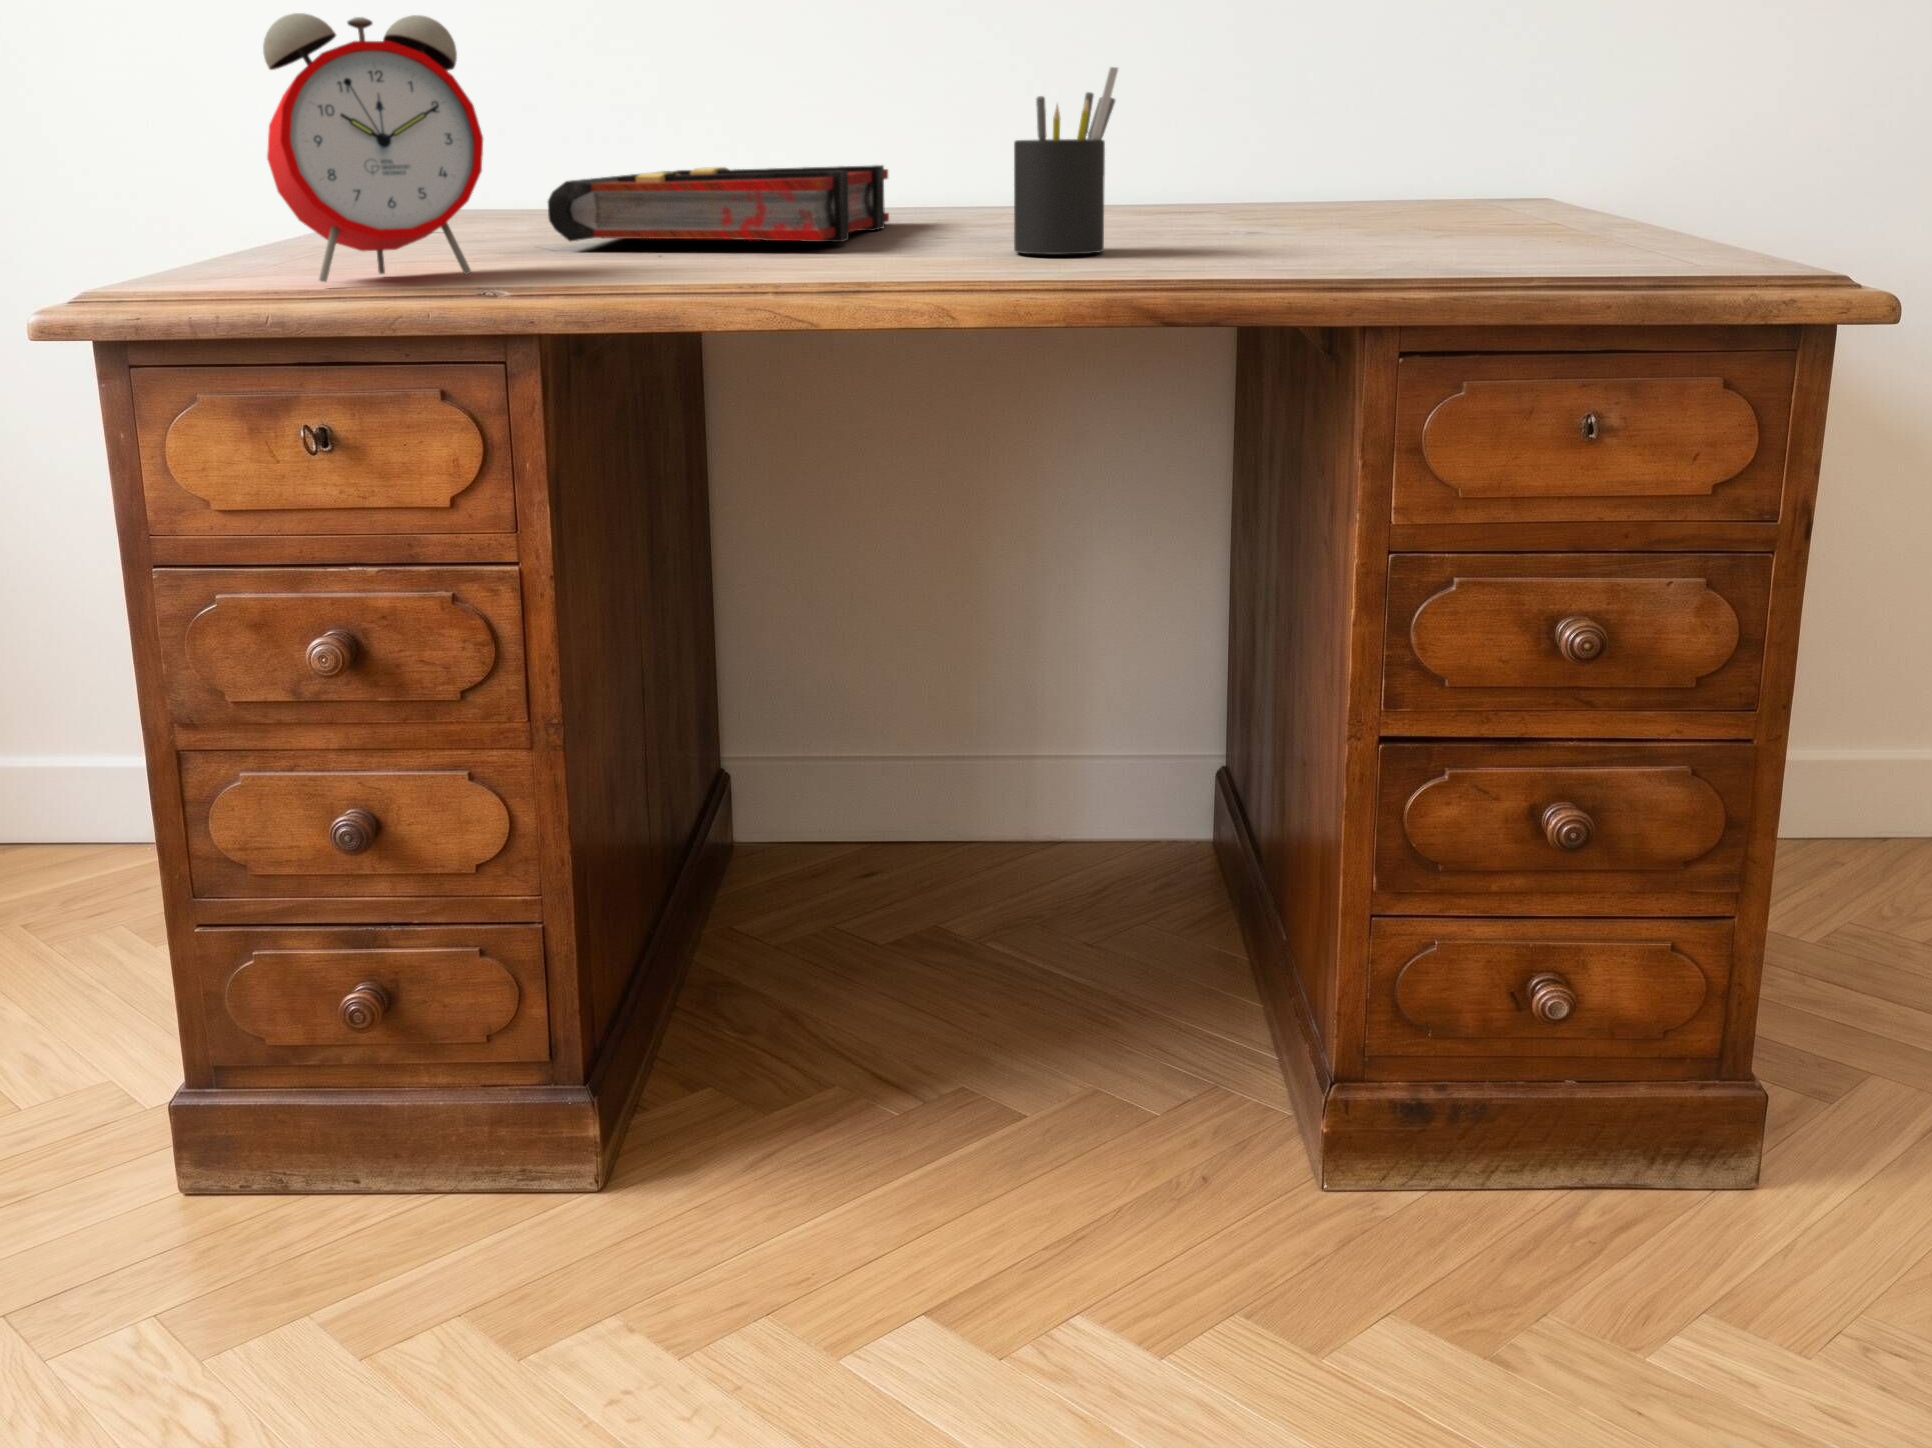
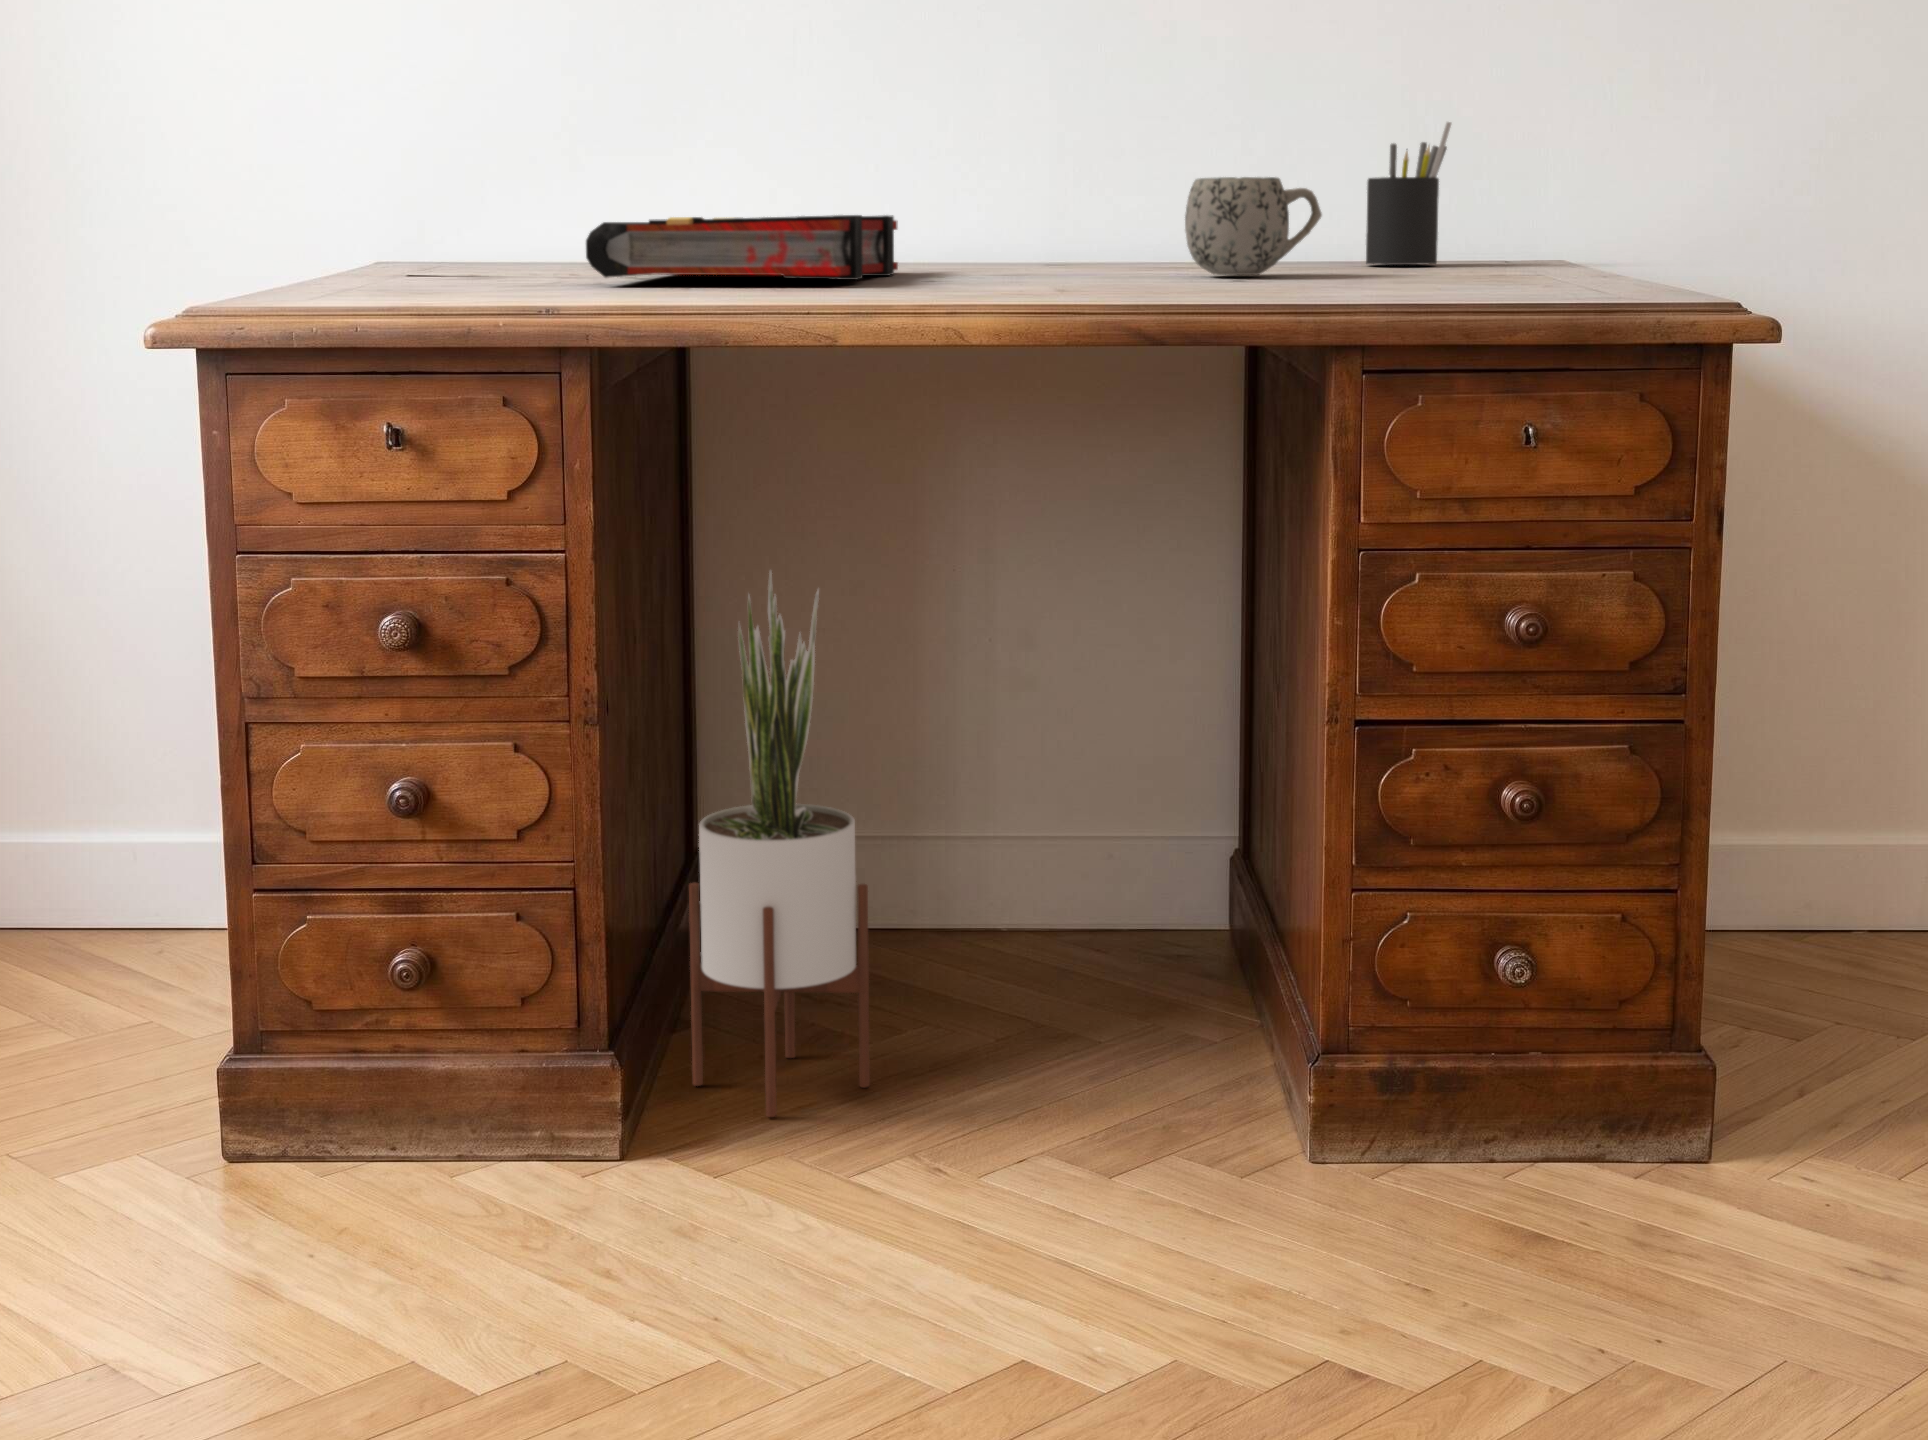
alarm clock: present [263,13,483,282] -> none [354,68,544,299]
pen holder: present [1014,67,1118,254] -> present [1366,122,1451,265]
mug: none [1193,125,1340,231] -> present [1185,177,1322,275]
potted plant: none [673,560,865,1131] -> present [689,572,870,1117]

